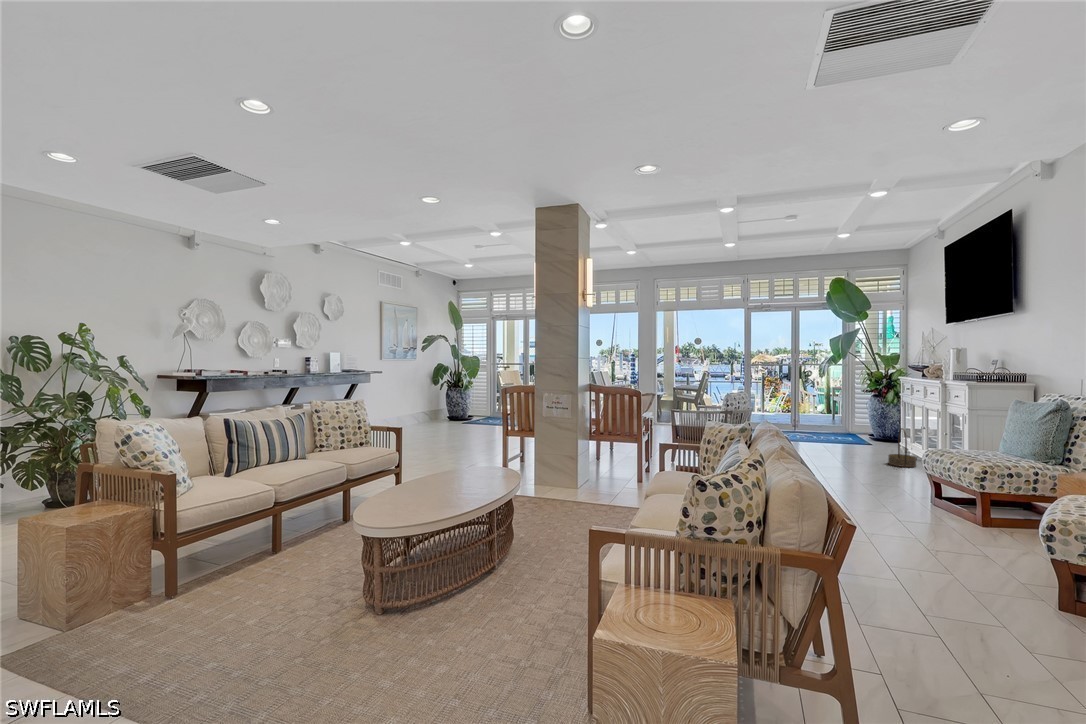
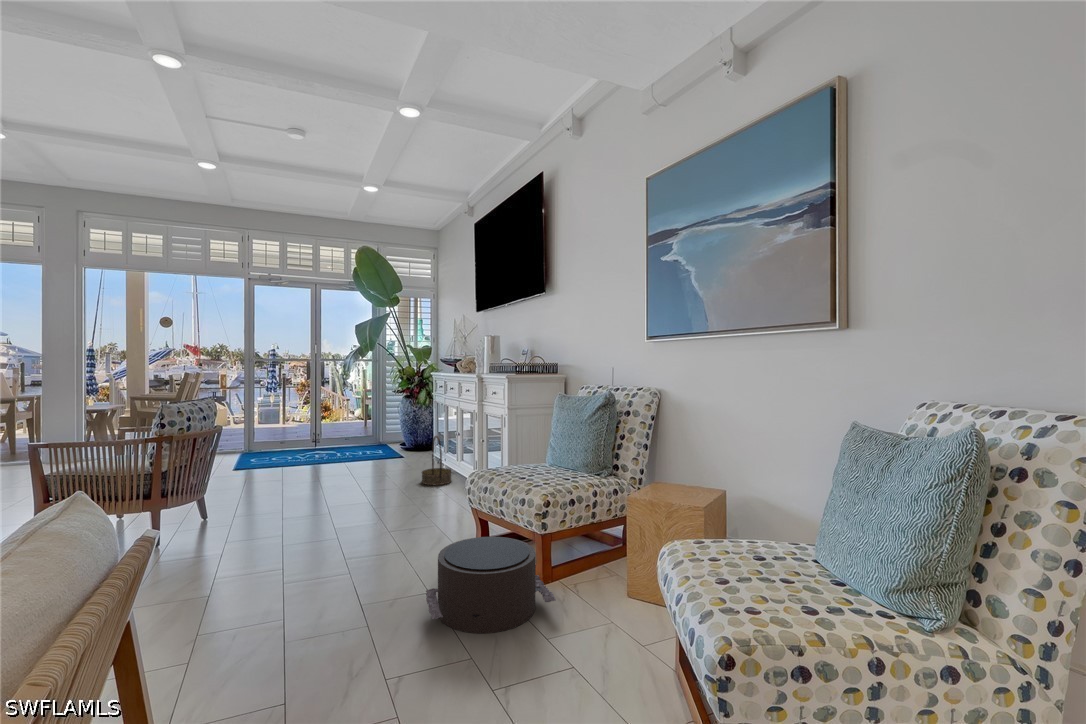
pouf: none [888,484,984,535] -> present [426,537,556,633]

